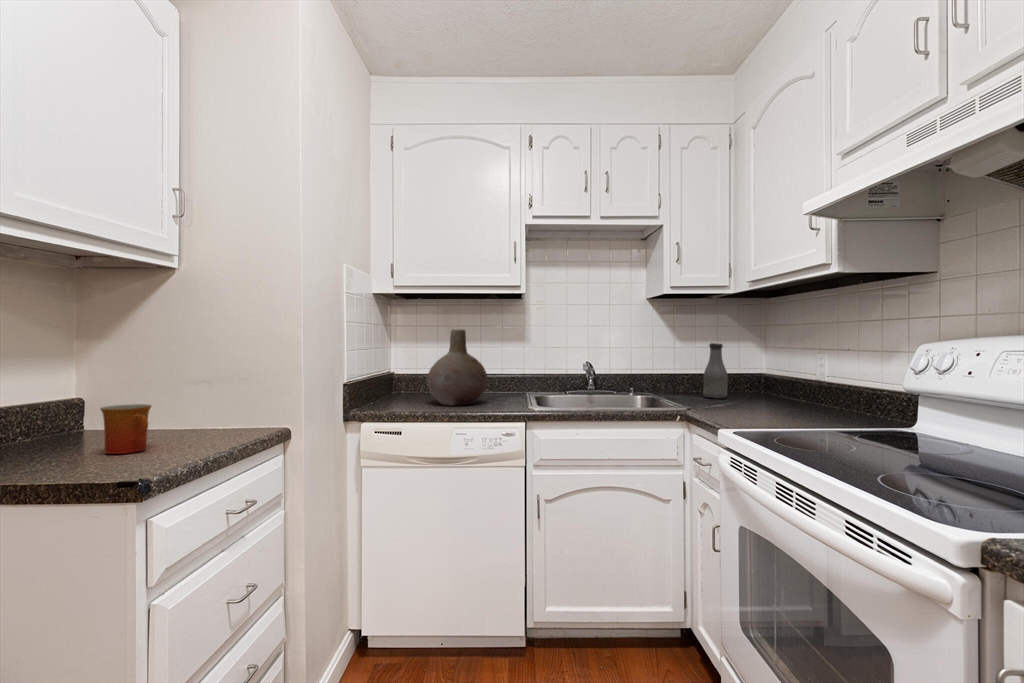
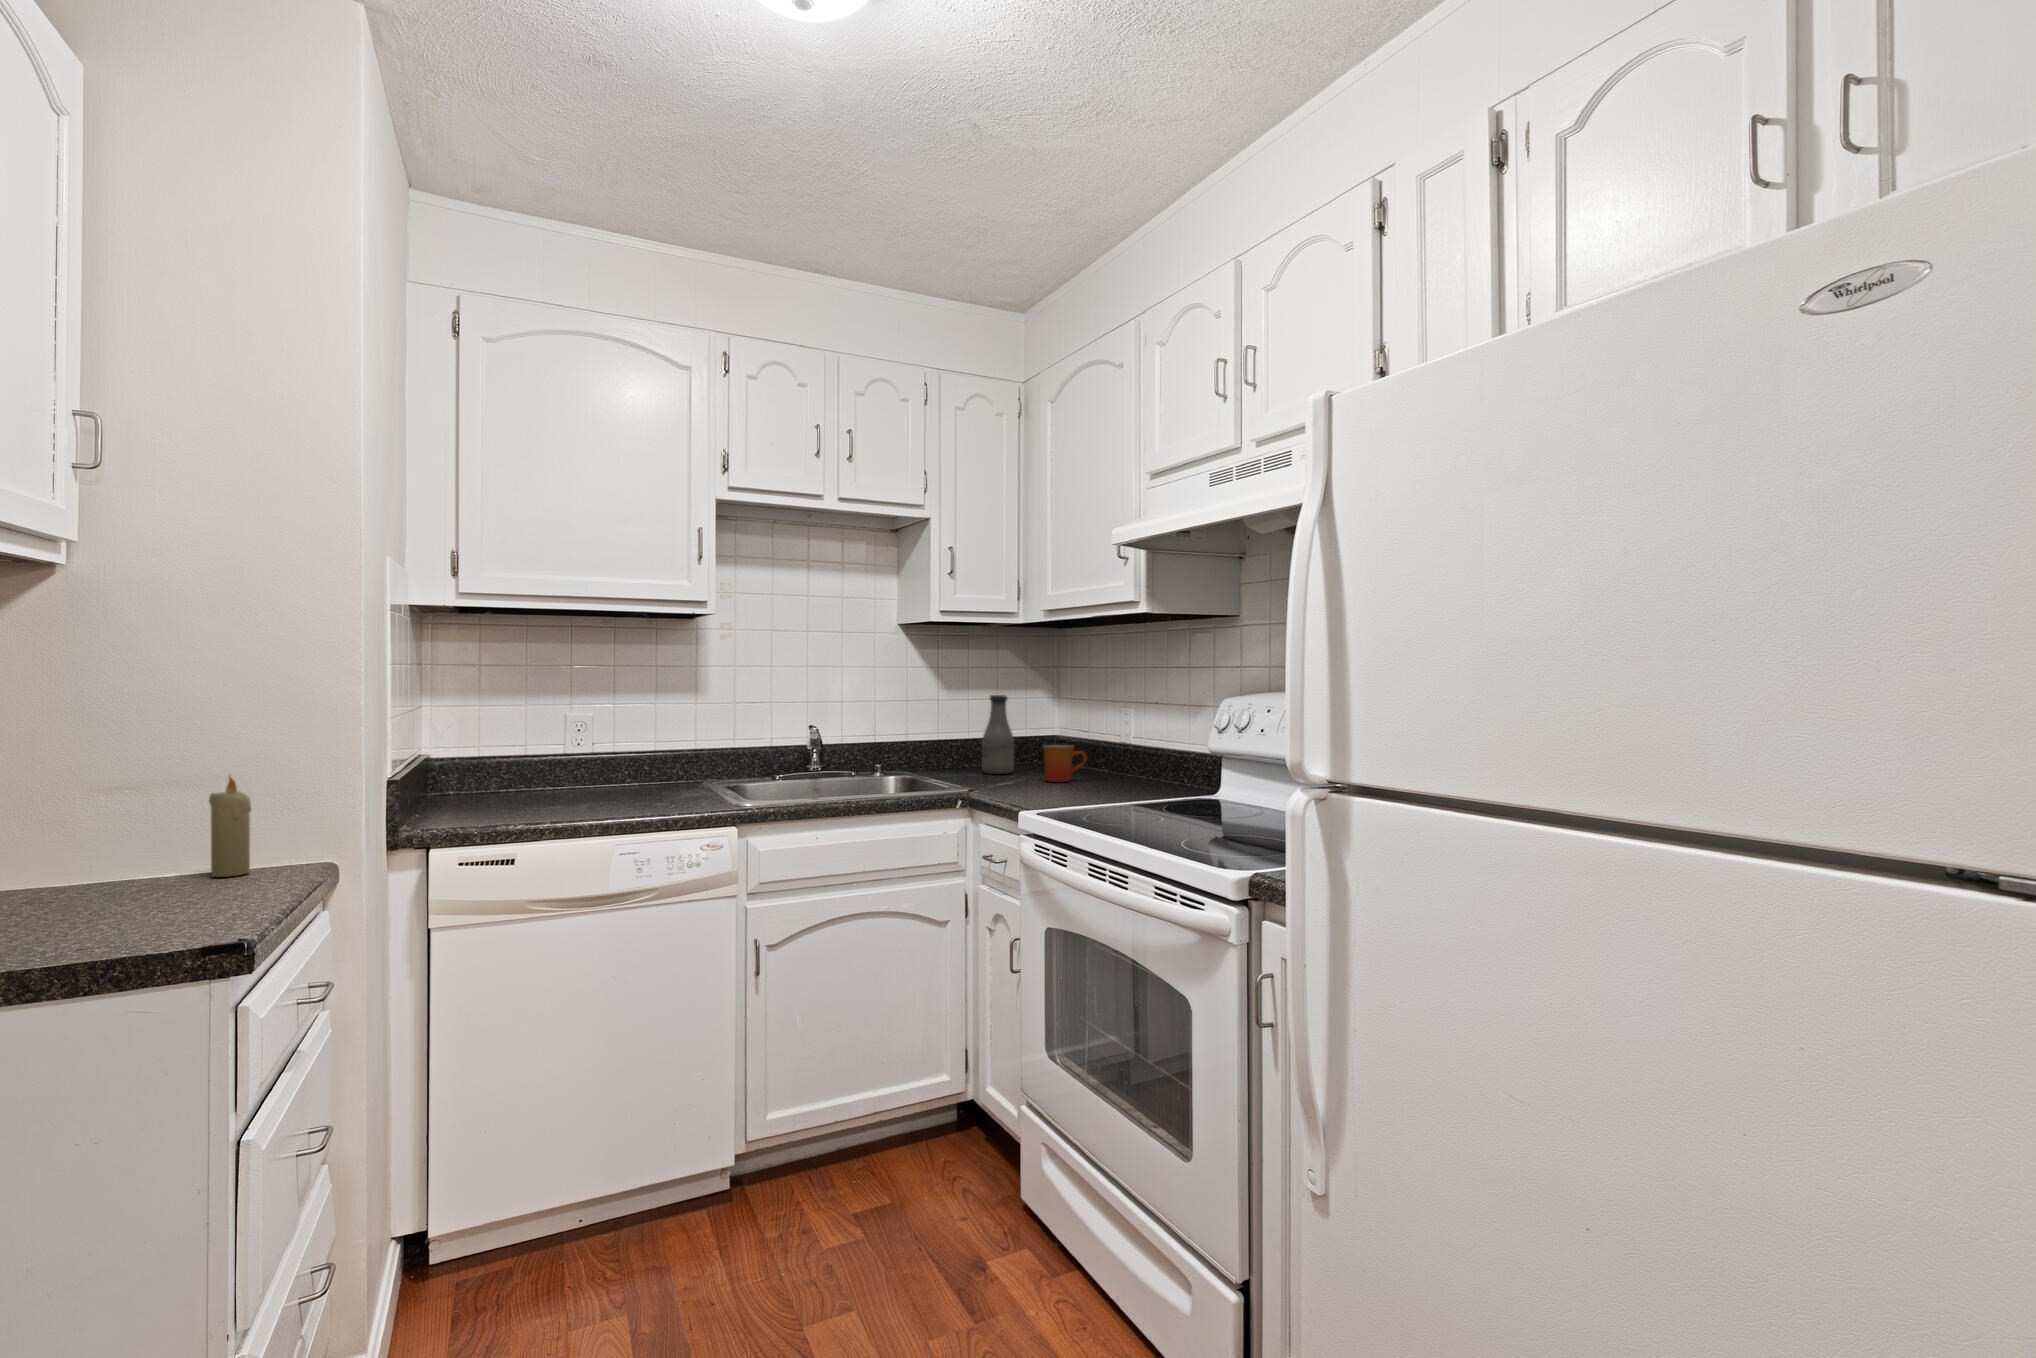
vase: present [427,330,488,405] -> none [553,677,661,804]
candle: none [188,379,210,440] -> present [209,776,251,877]
mug: present [101,404,151,454] -> present [1043,745,1087,782]

